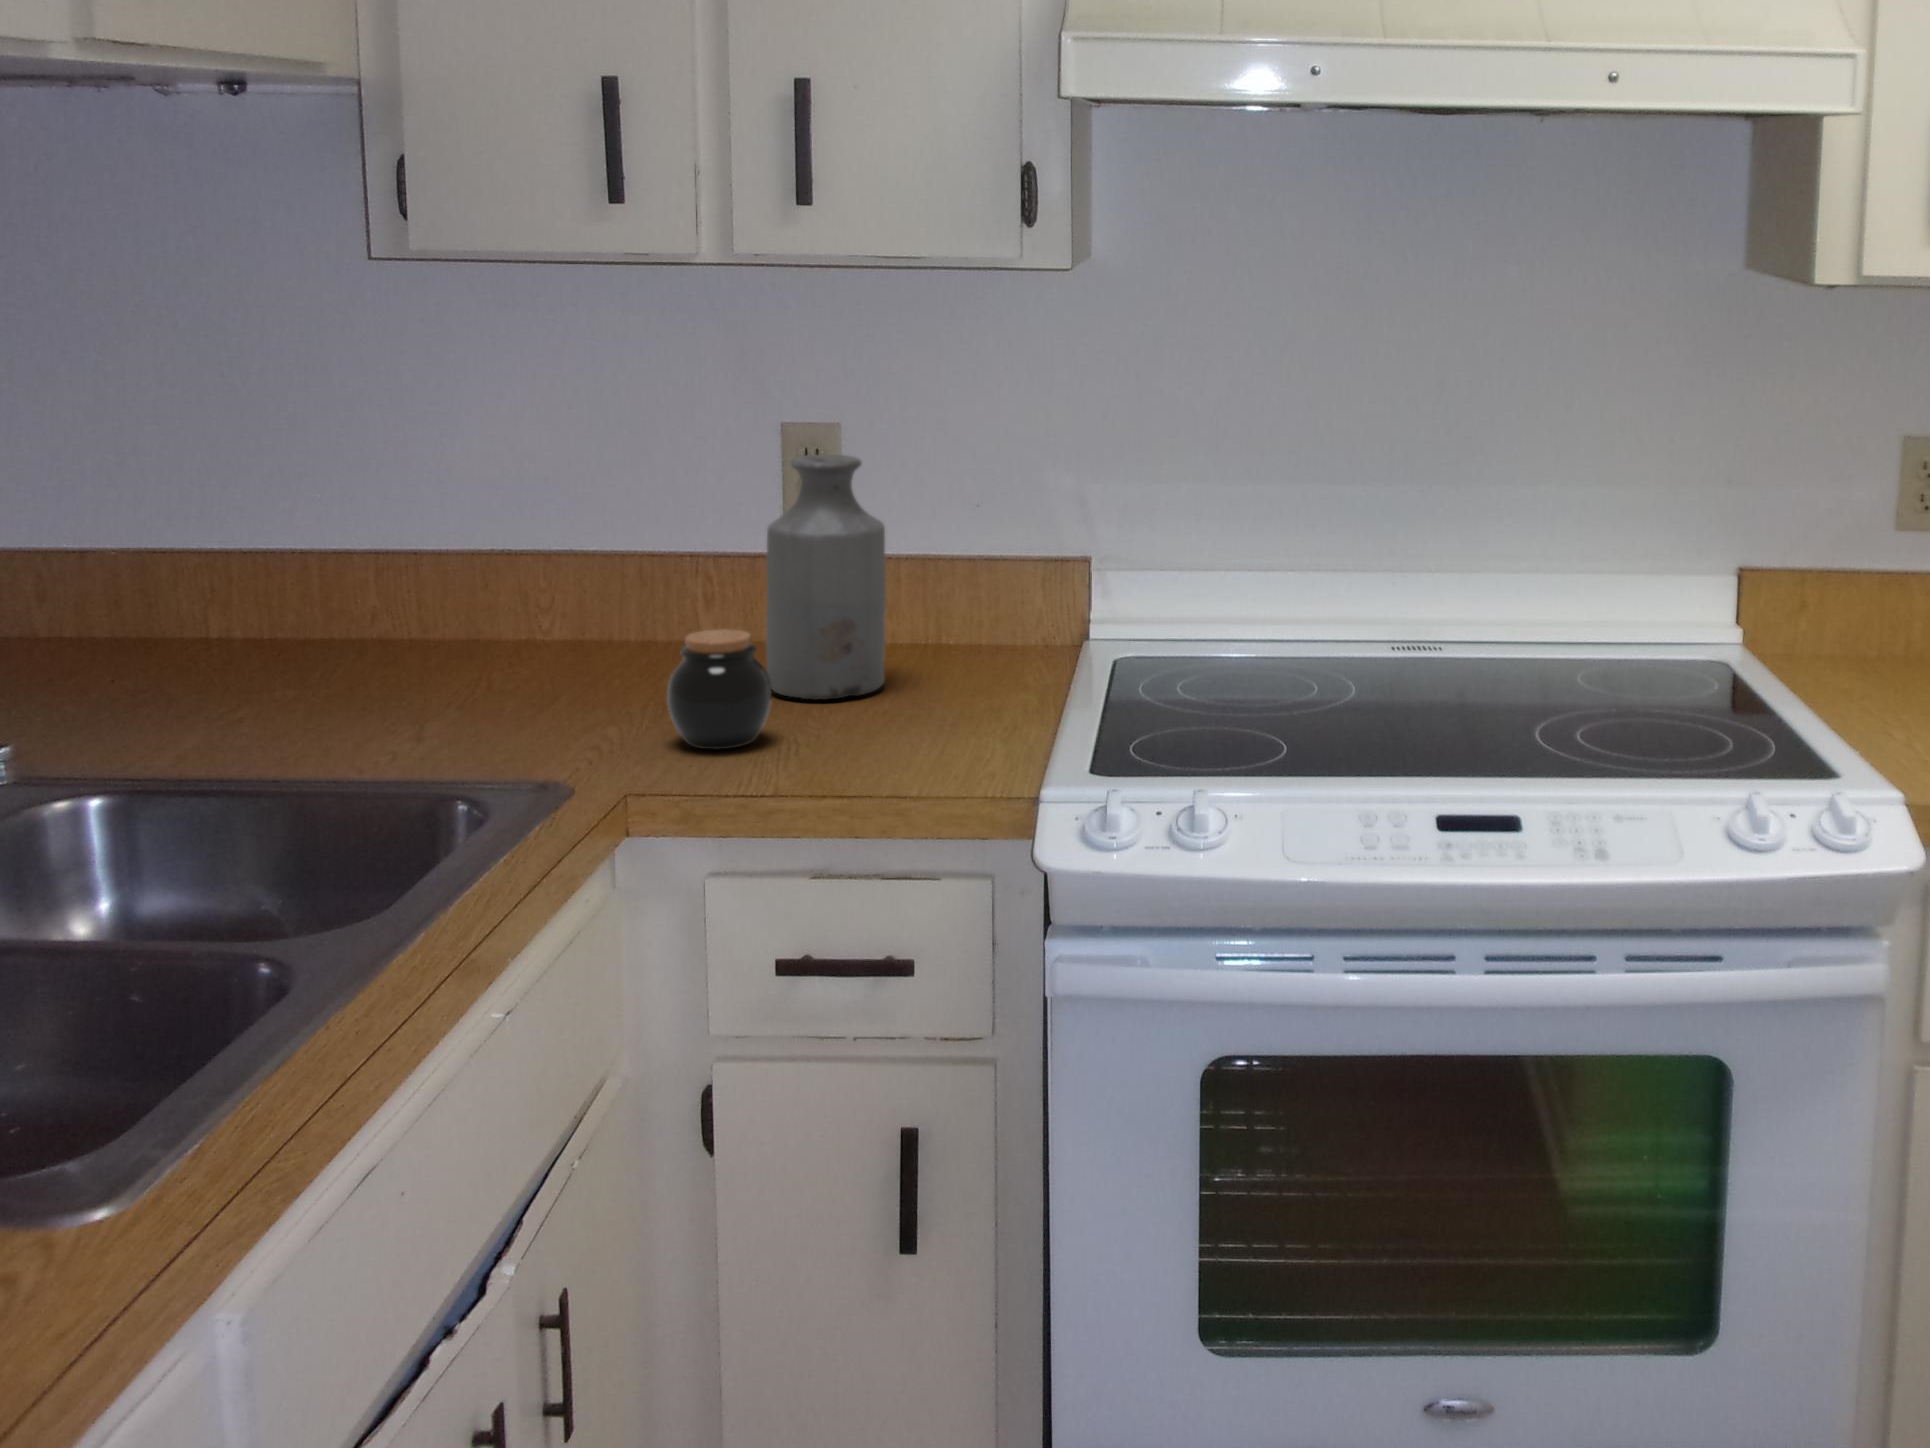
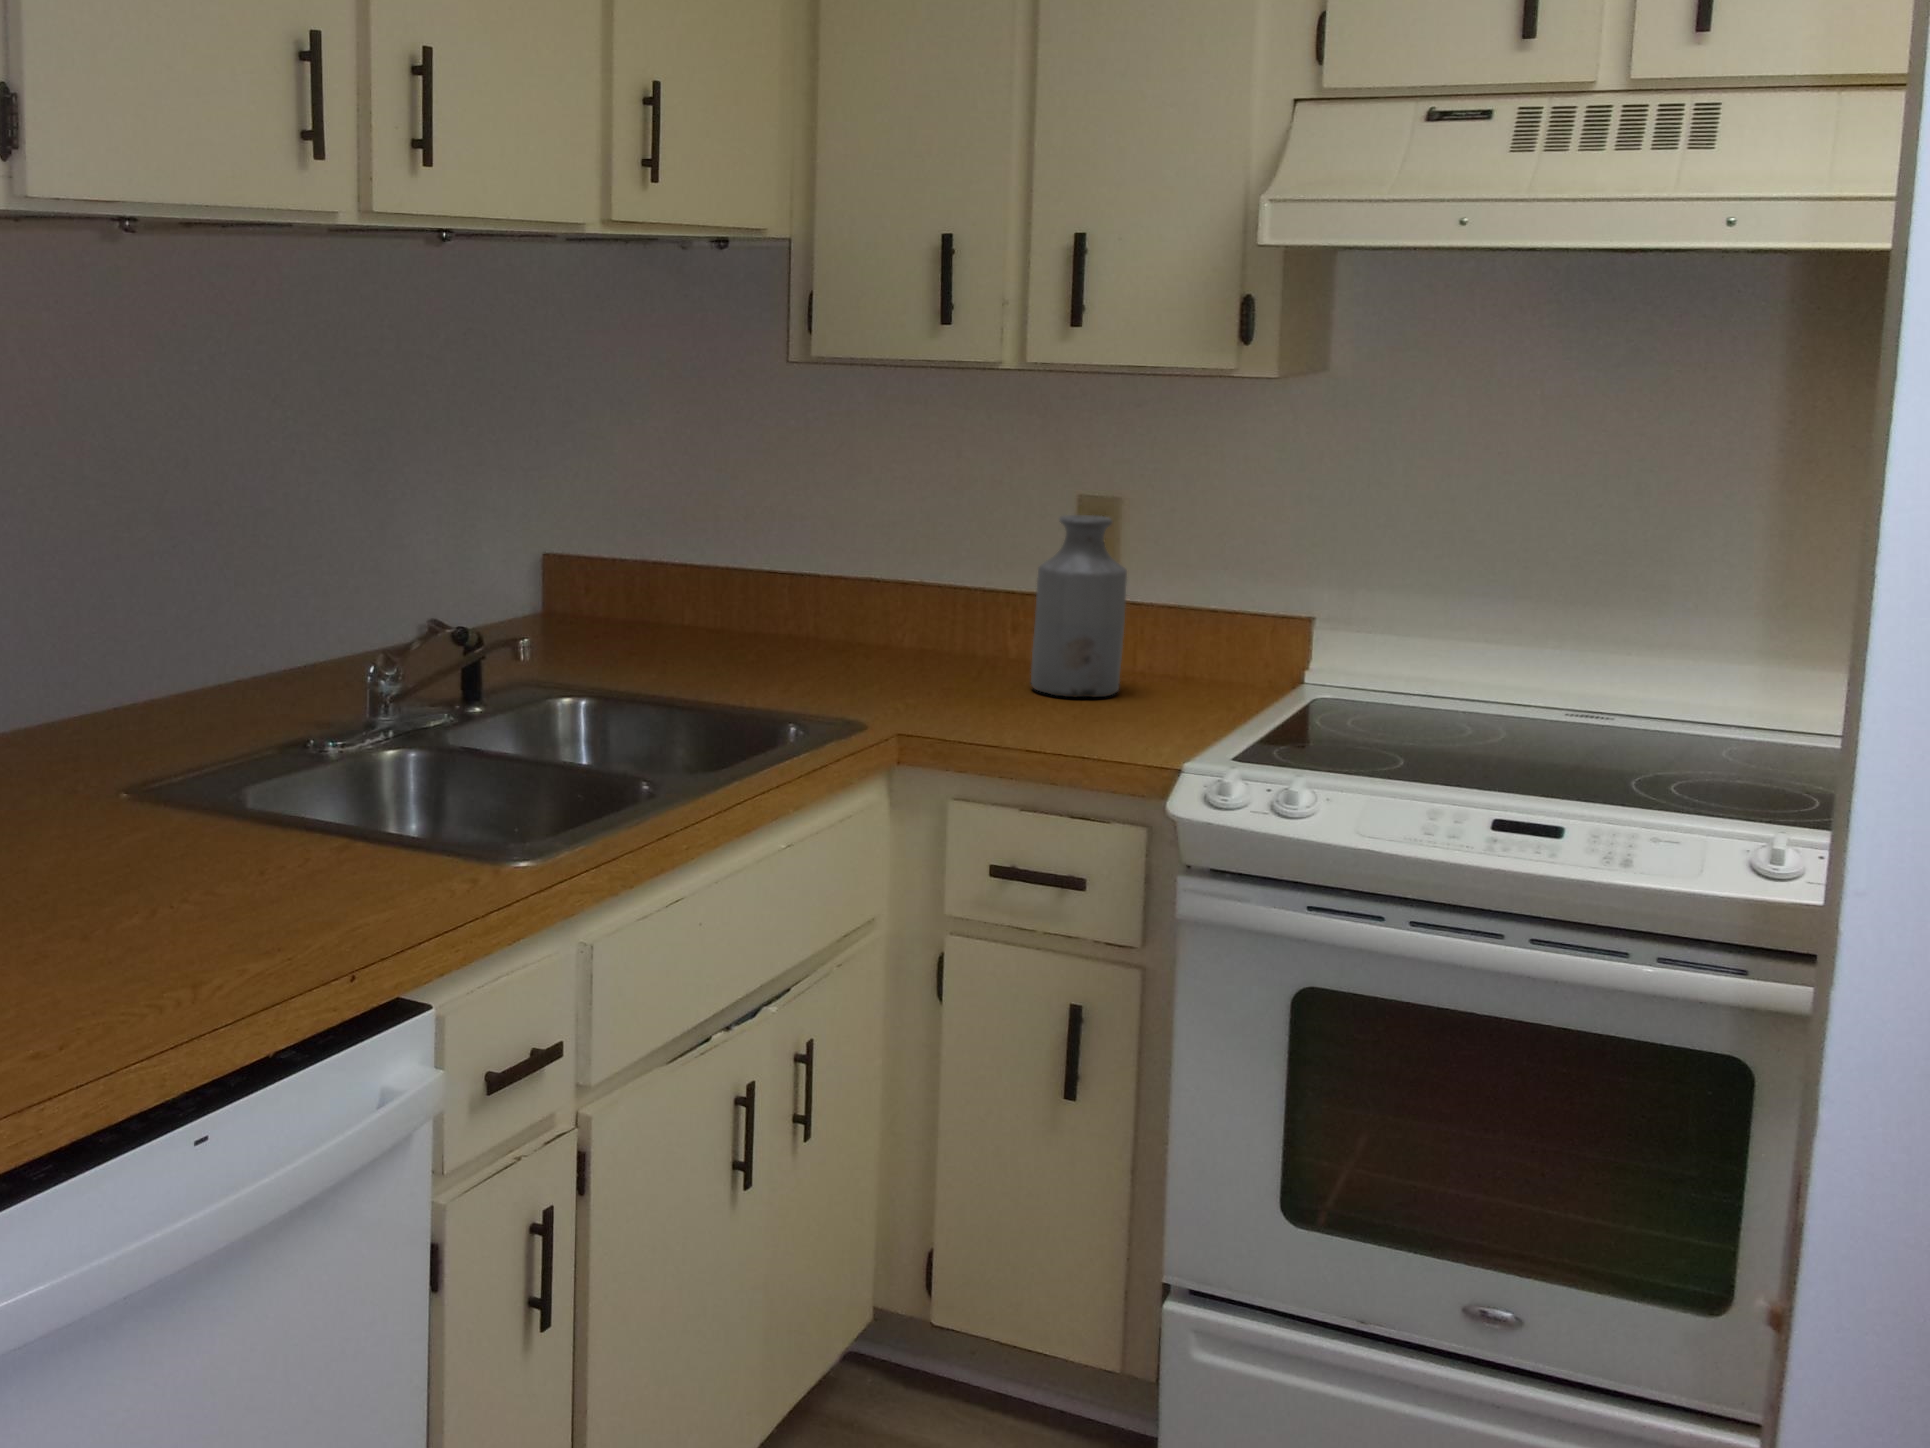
jar: present [667,629,772,749] -> none [942,631,1015,716]

